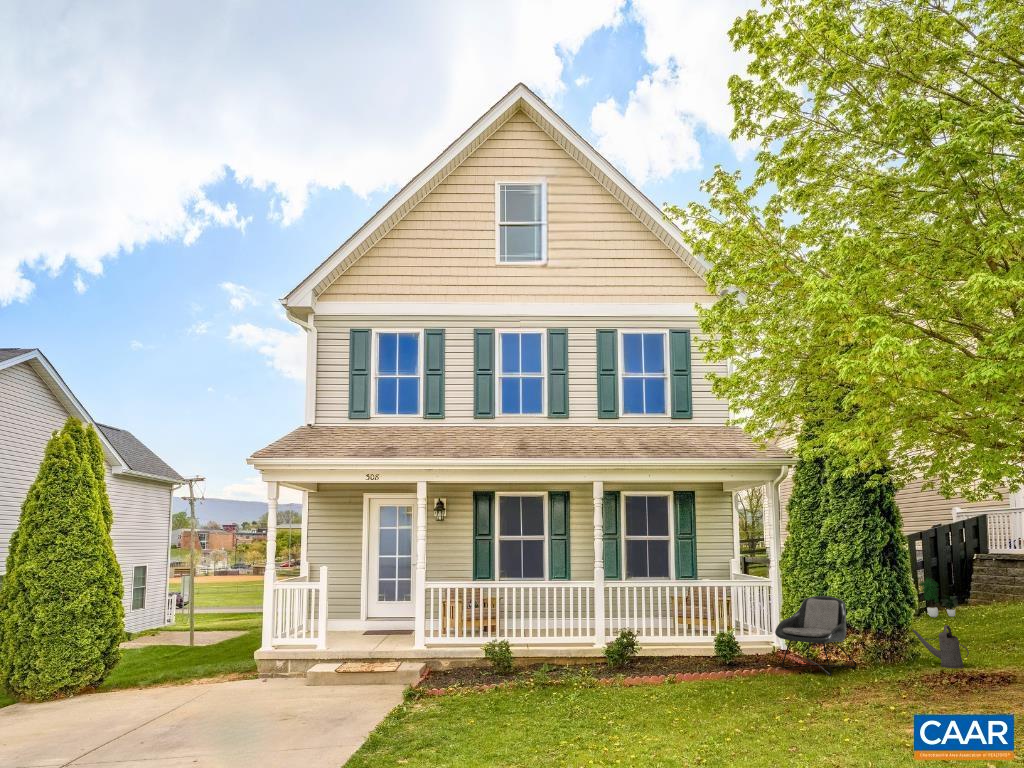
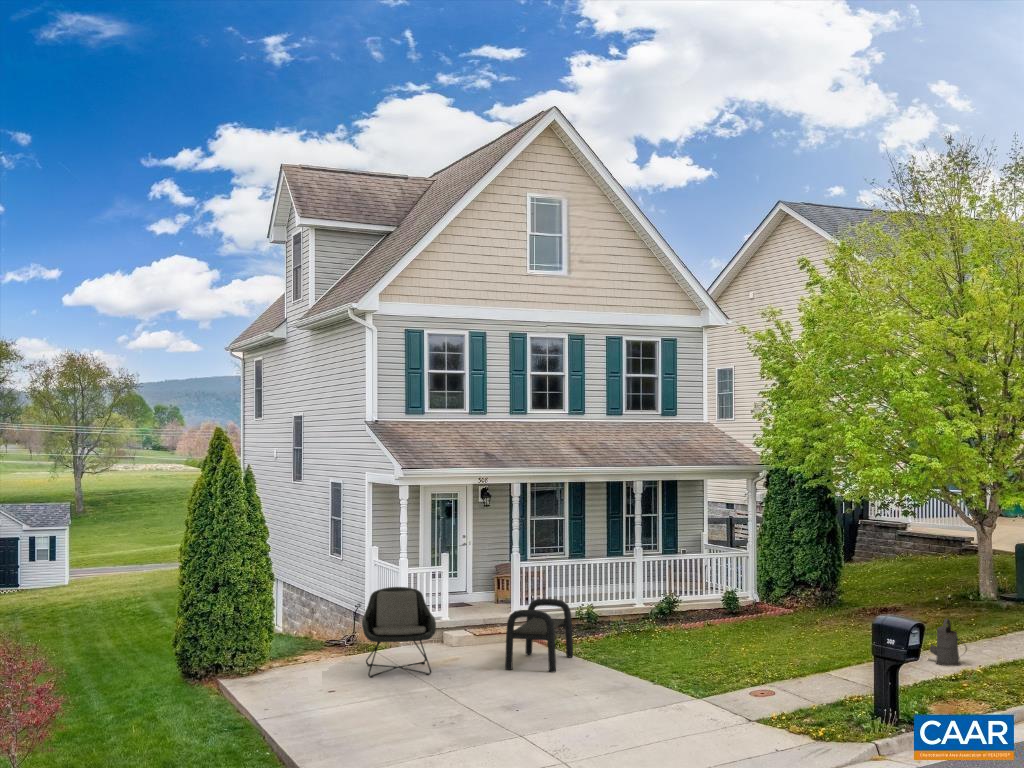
potted plant: present [920,578,958,617] -> none [912,561,955,608]
lounge chair: present [775,596,856,676] -> present [362,587,436,678]
bench: none [561,615,620,678] -> present [505,599,573,672]

